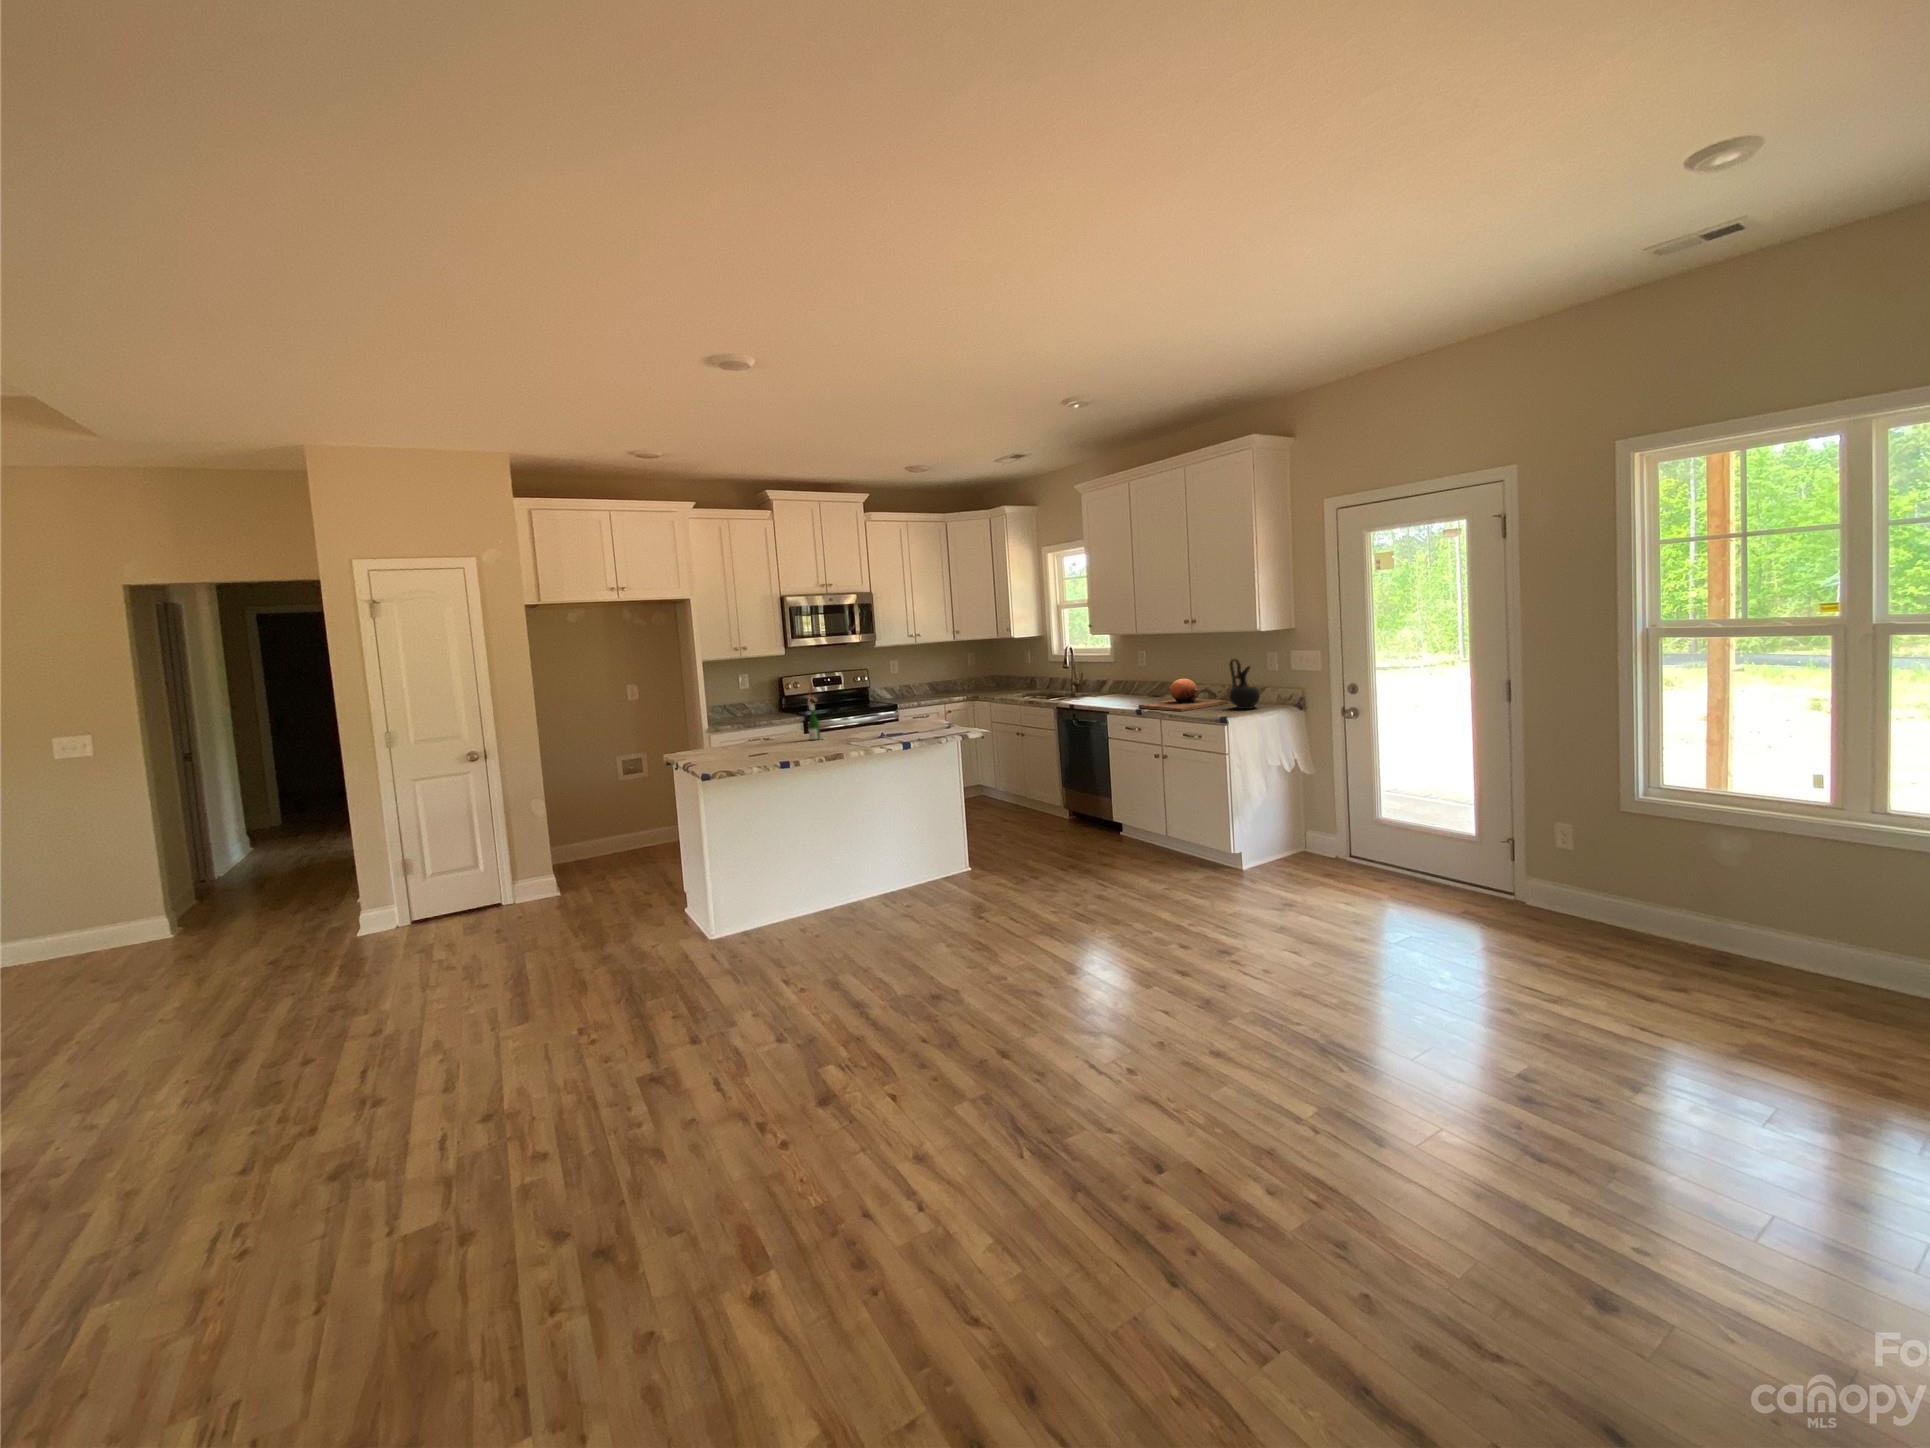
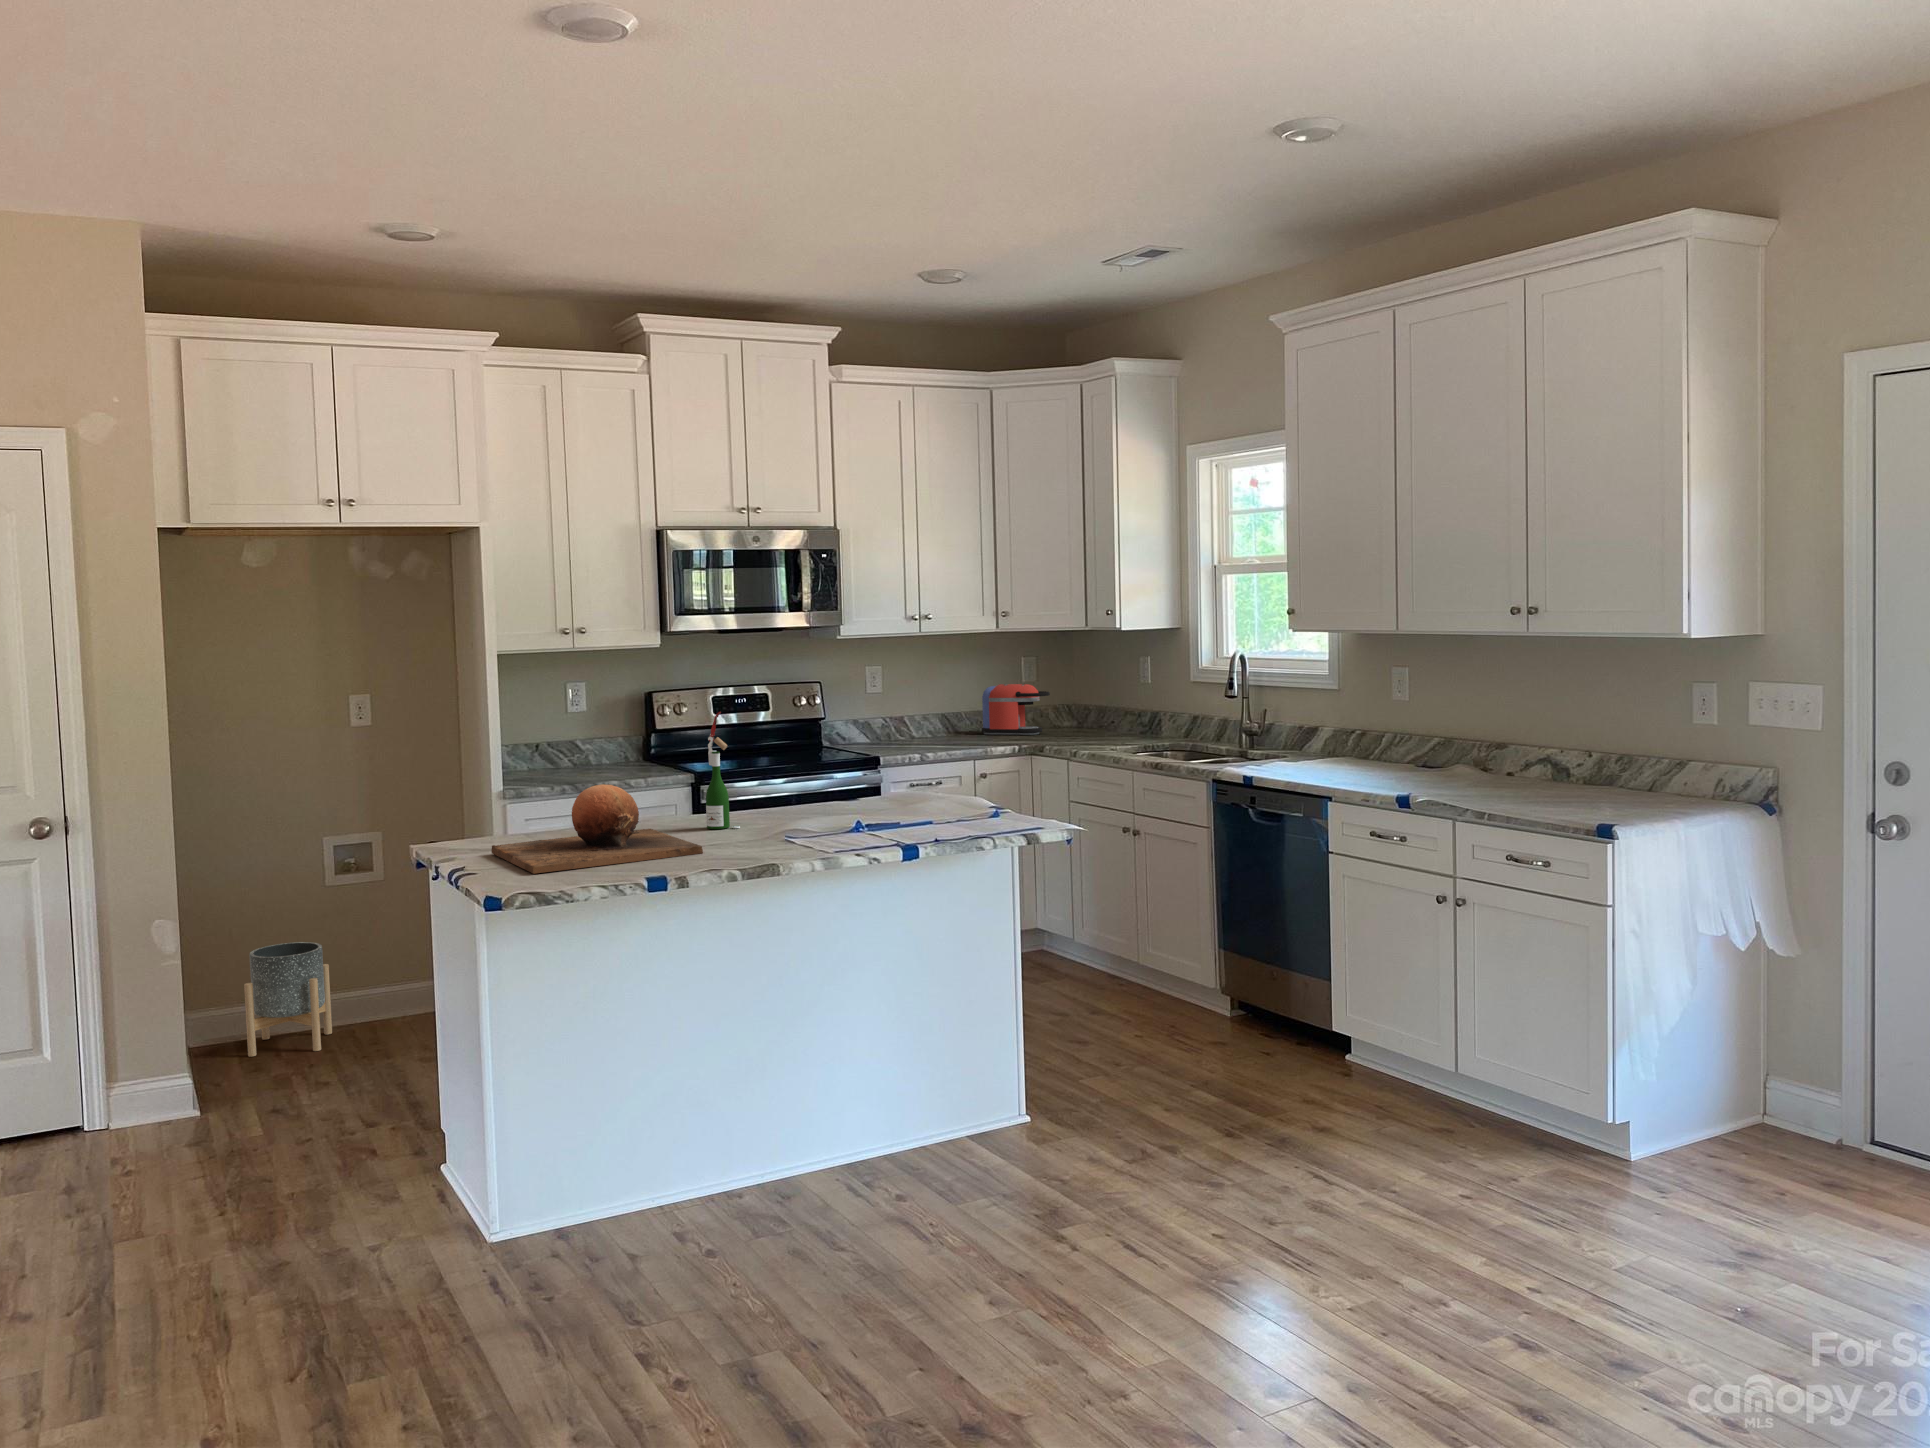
ceramic jug: present [1229,659,1260,709] -> none [1607,695,1678,806]
coffee maker: none [949,666,983,692] -> present [982,684,1050,735]
chopping board: present [1138,679,1228,711] -> present [491,784,703,874]
planter: none [580,809,627,867] -> present [244,942,332,1057]

